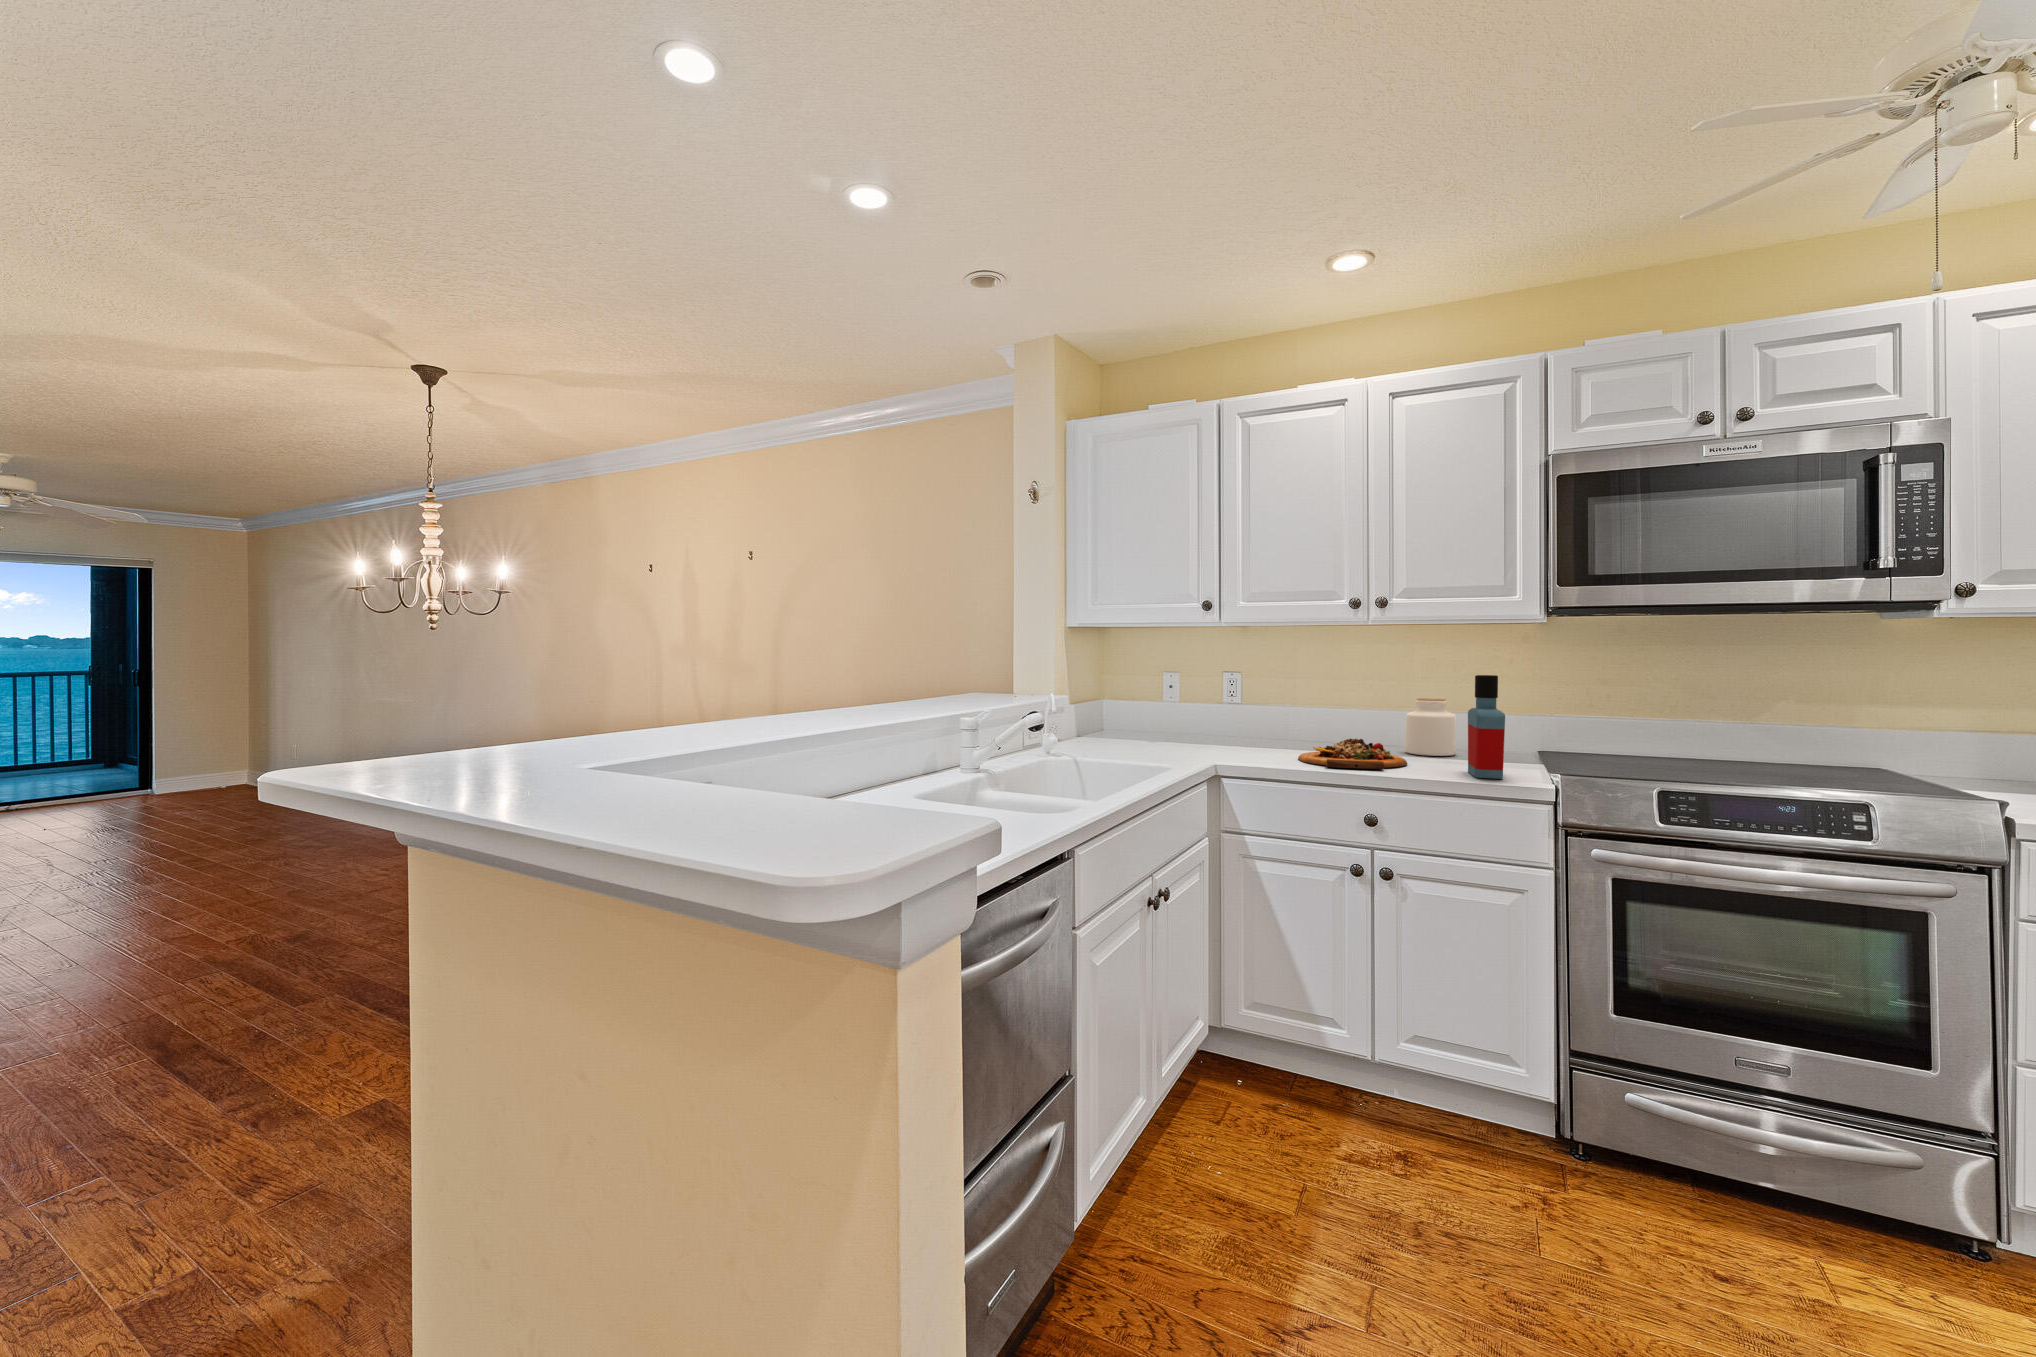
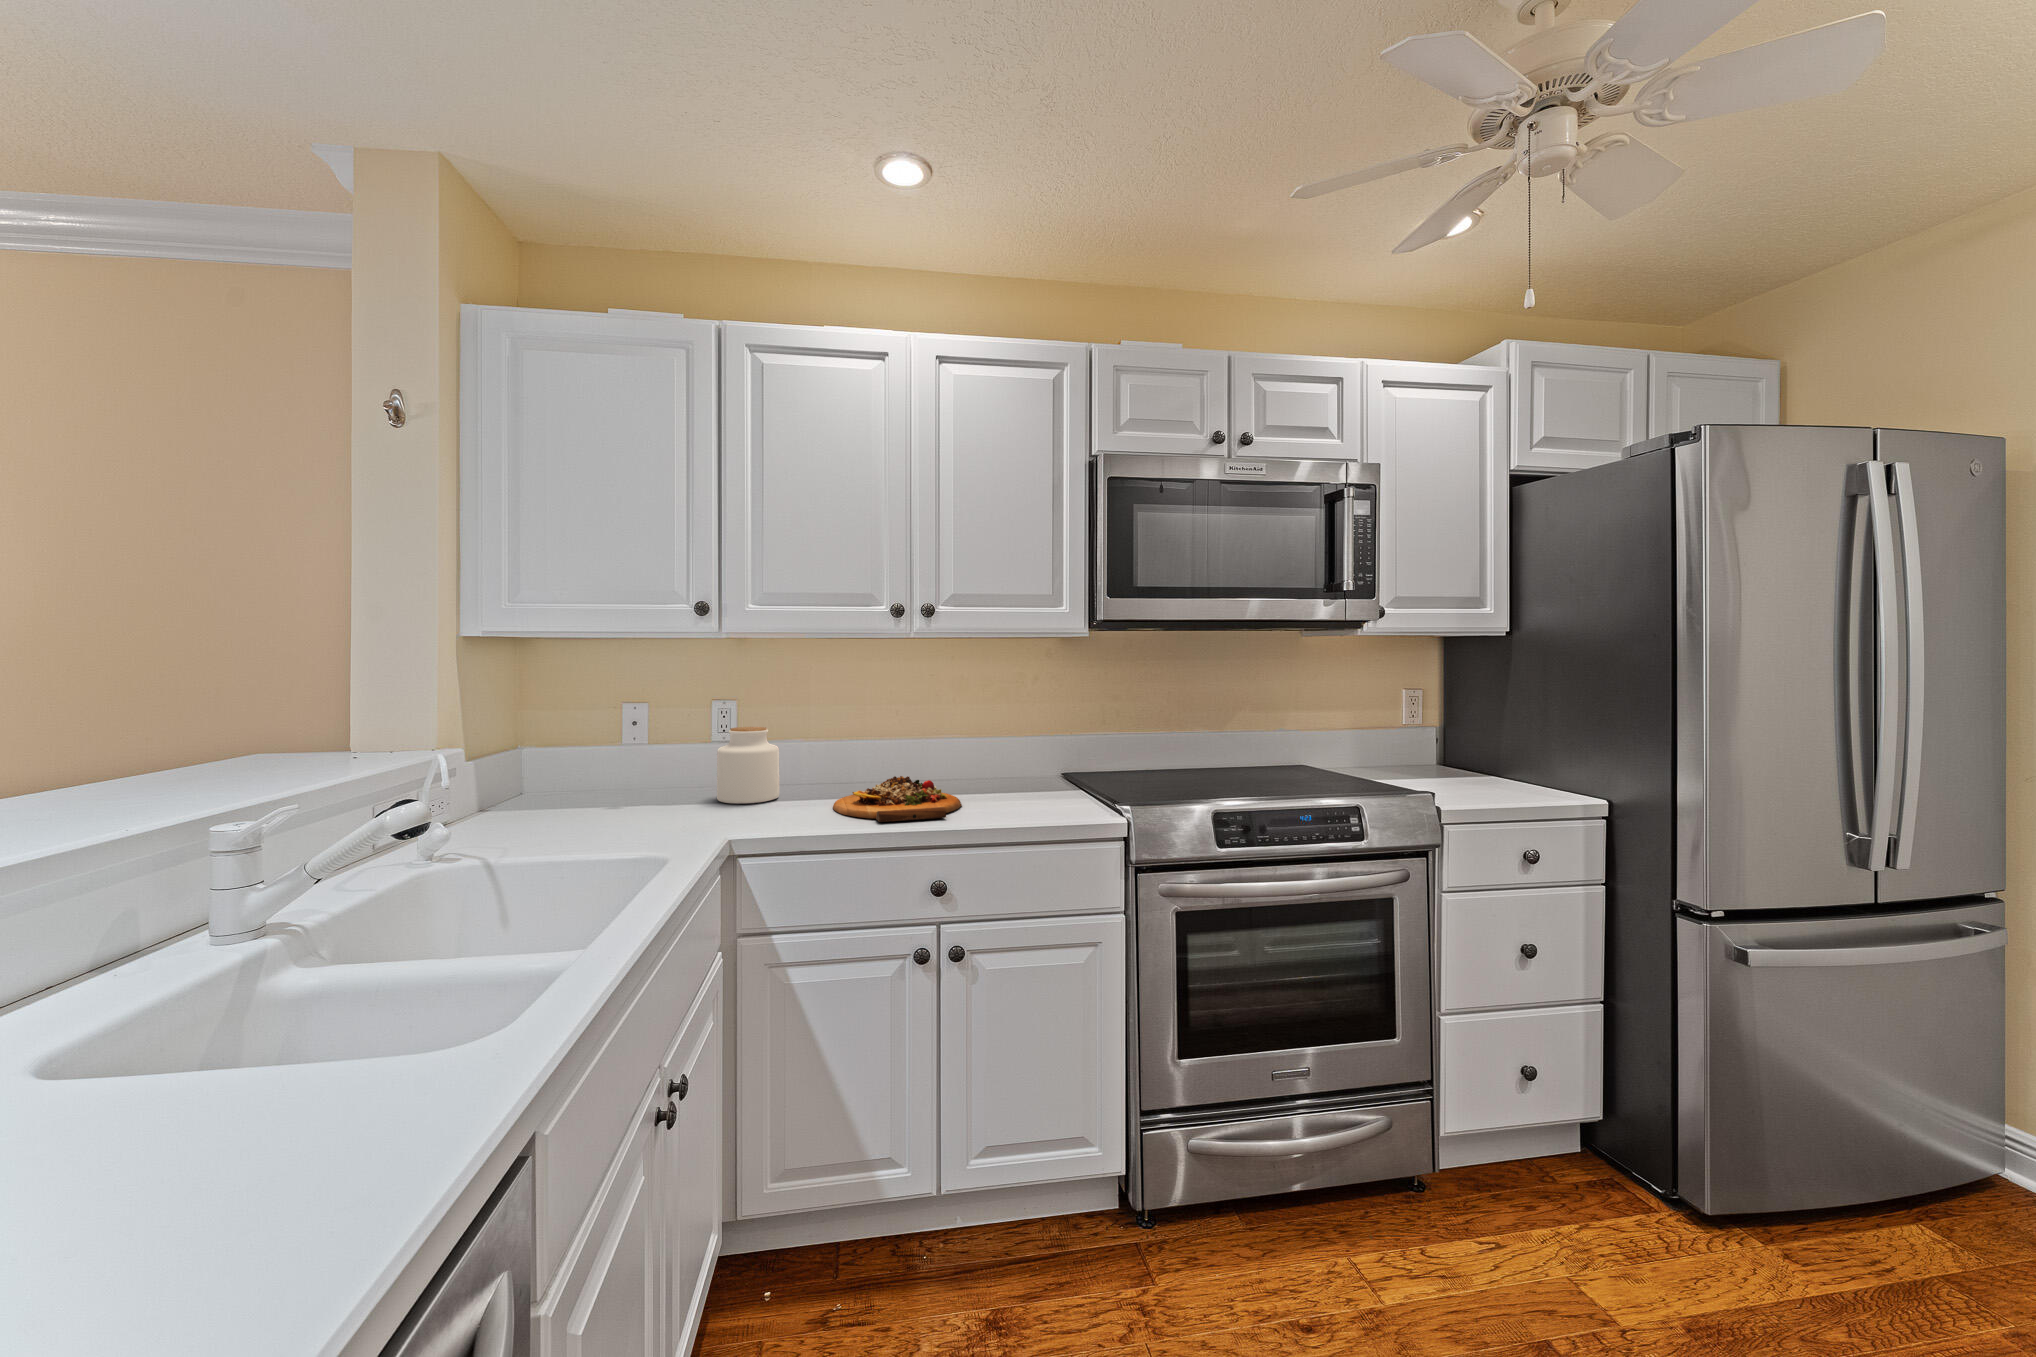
bottle: present [1468,675,1505,779] -> none [1027,697,1074,818]
jar: present [1406,698,1456,756] -> present [717,727,779,804]

